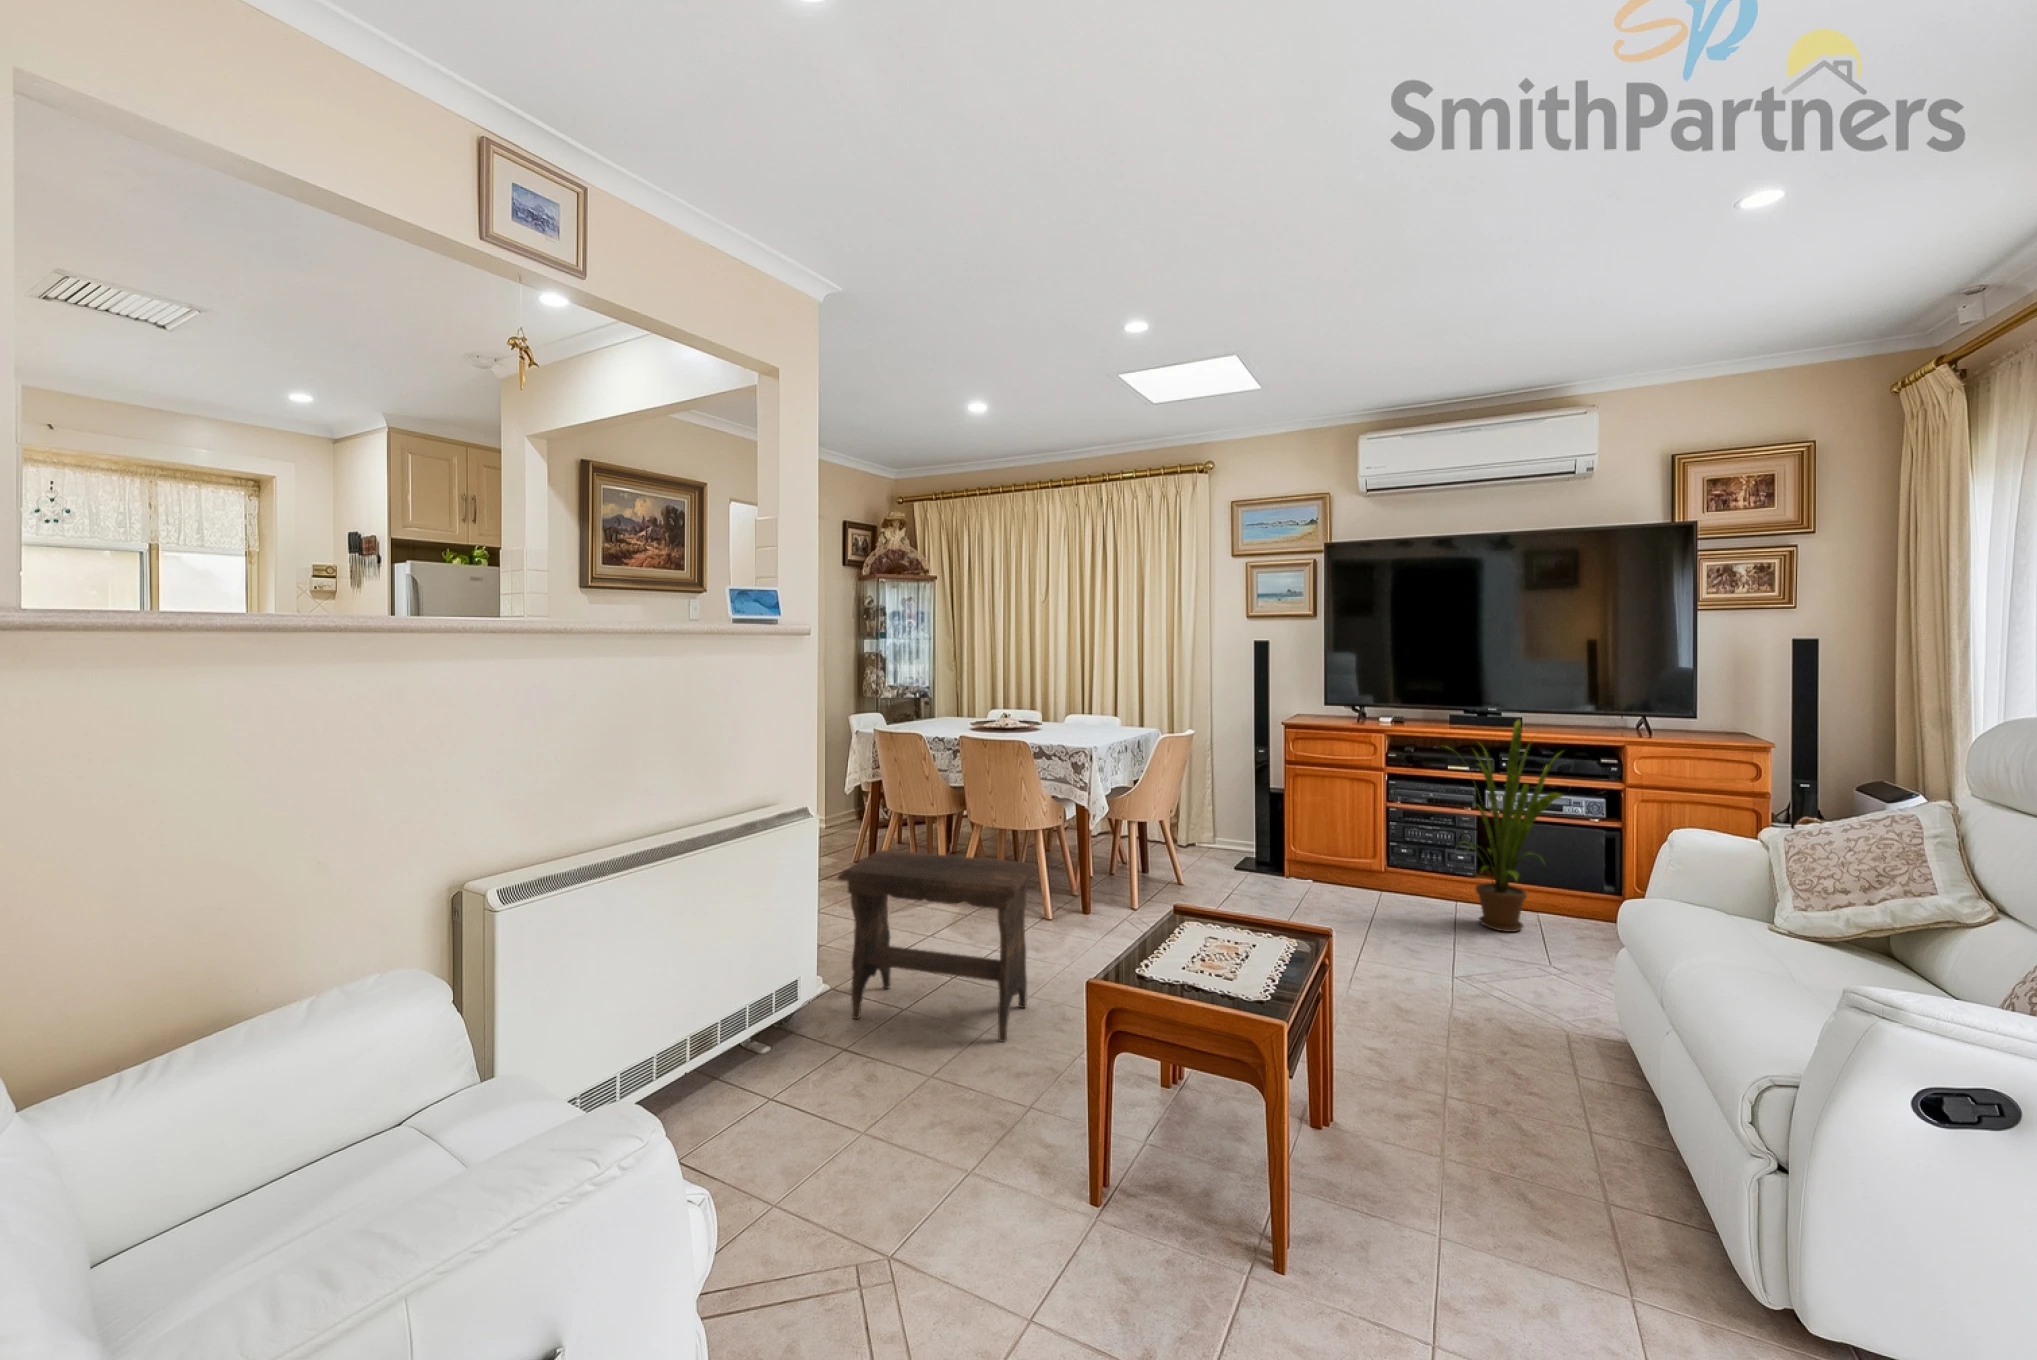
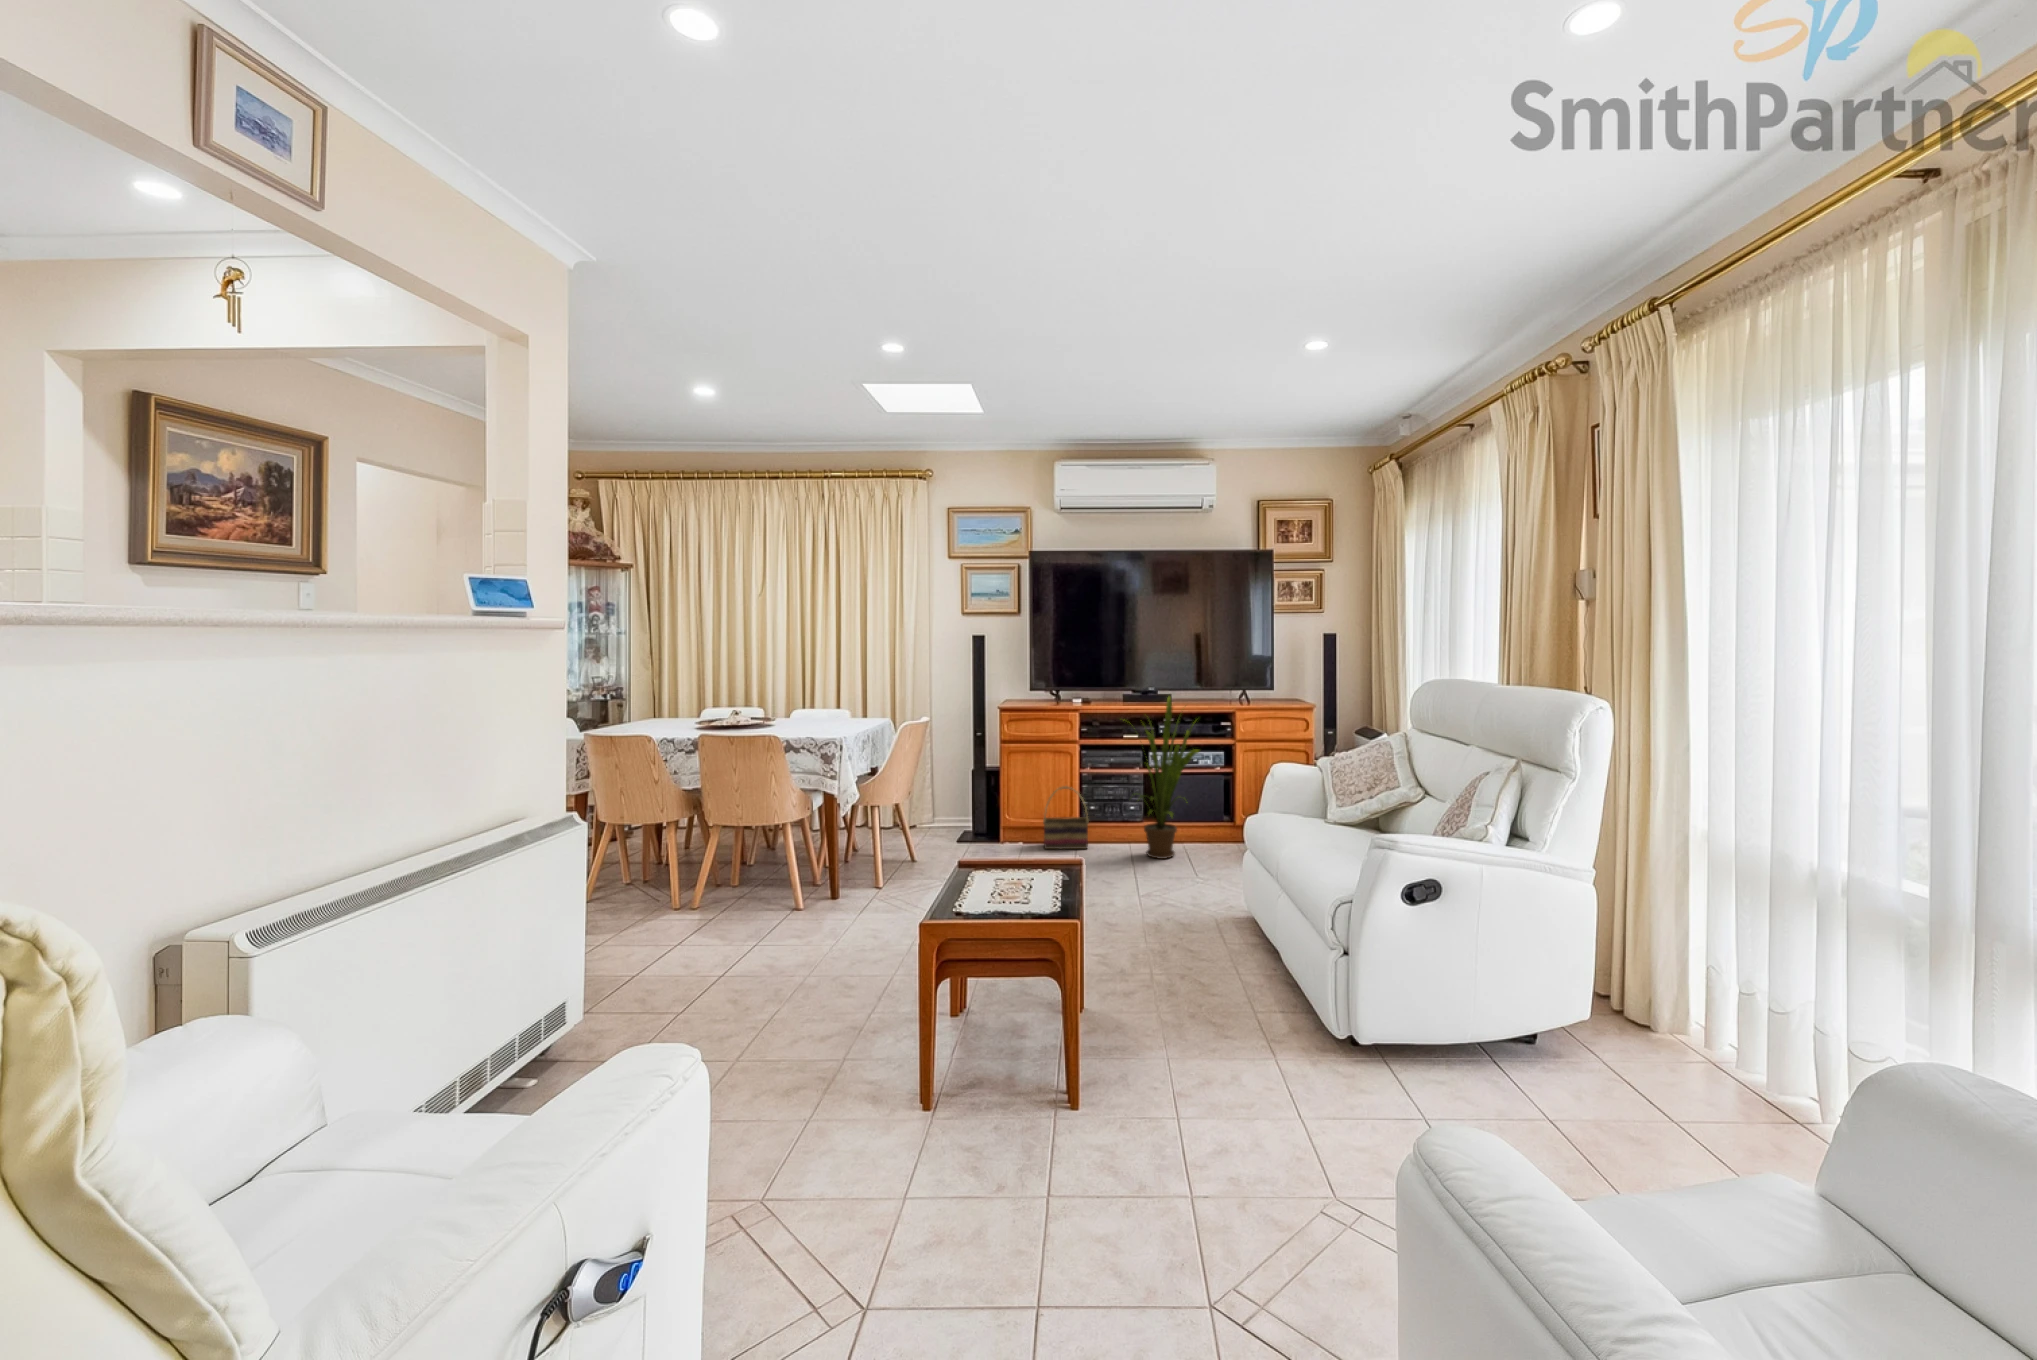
basket: none [1338,822,1400,903] -> present [1043,786,1089,849]
footstool: present [838,850,1039,1042] -> none [609,846,819,1031]

